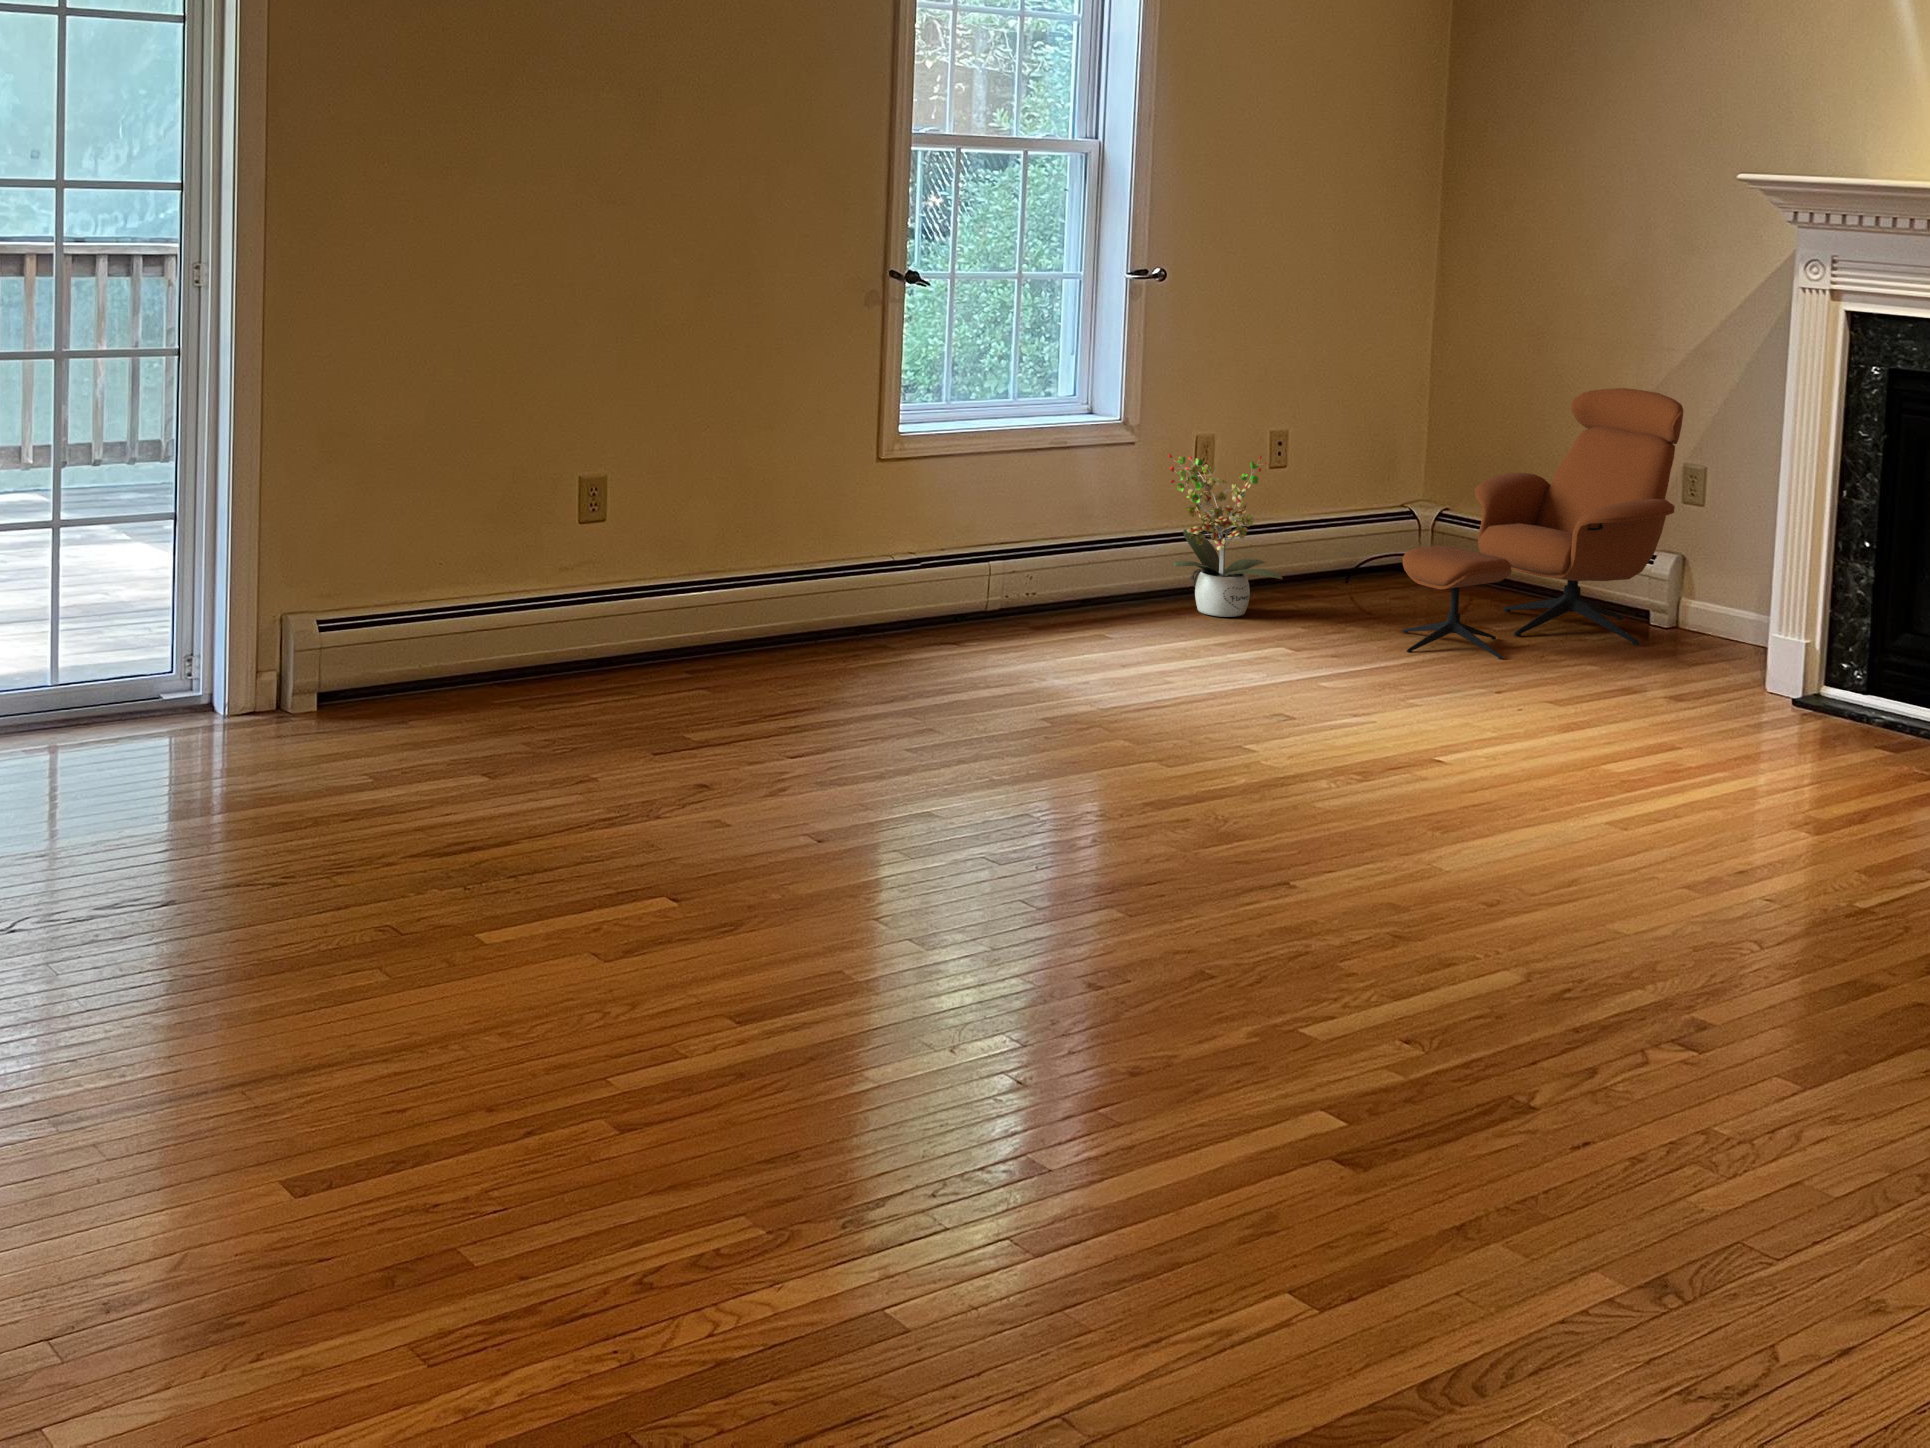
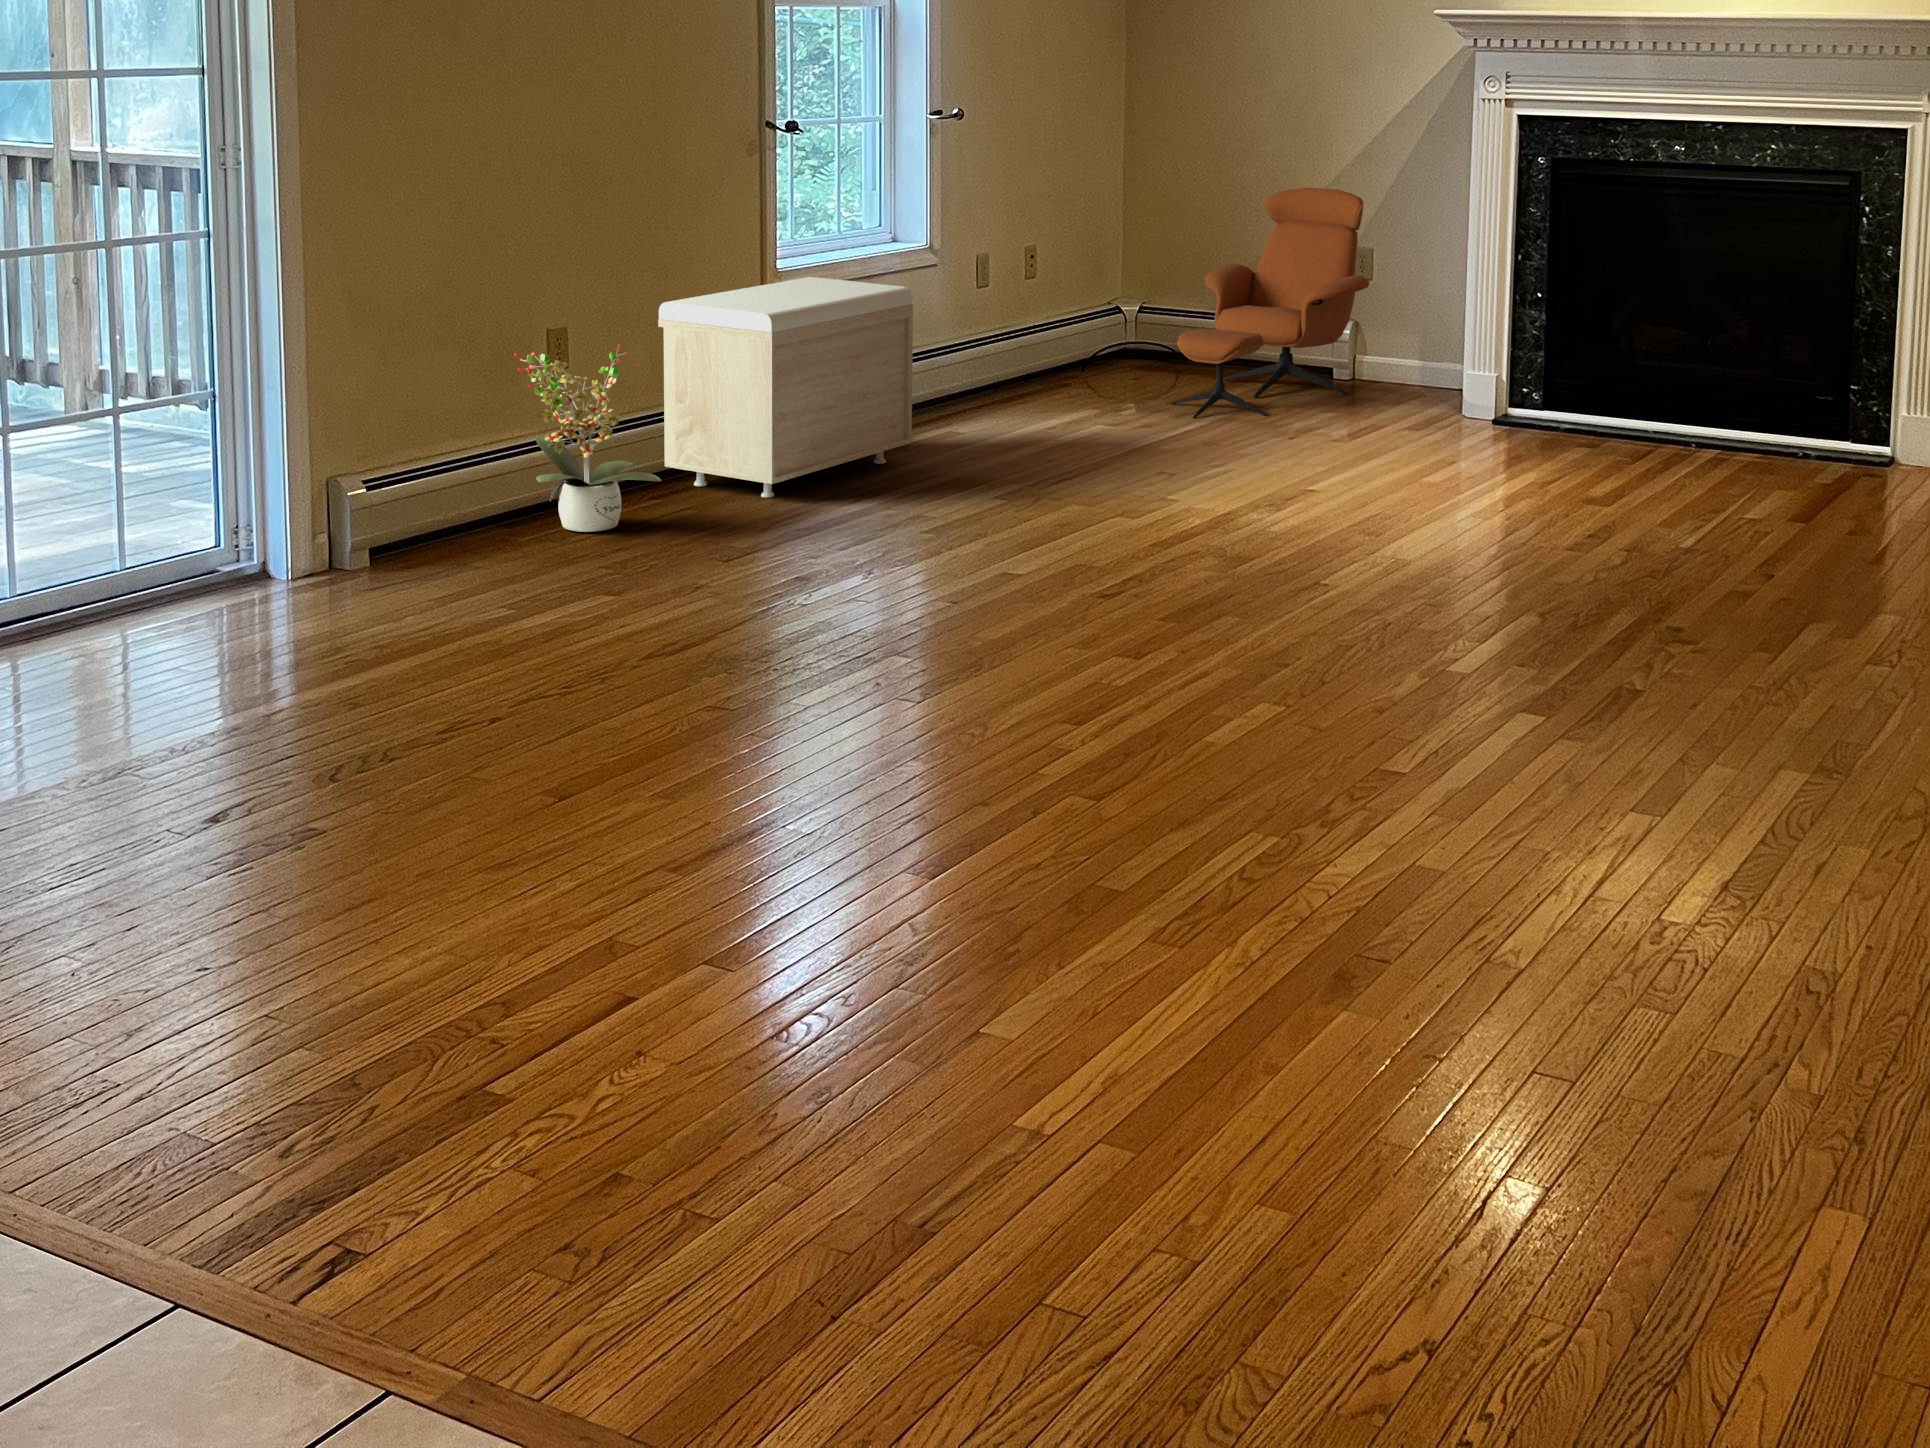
storage bench: none [719,446,1020,686] -> present [658,277,913,498]
potted plant: present [1168,454,1283,617] -> present [514,344,661,532]

